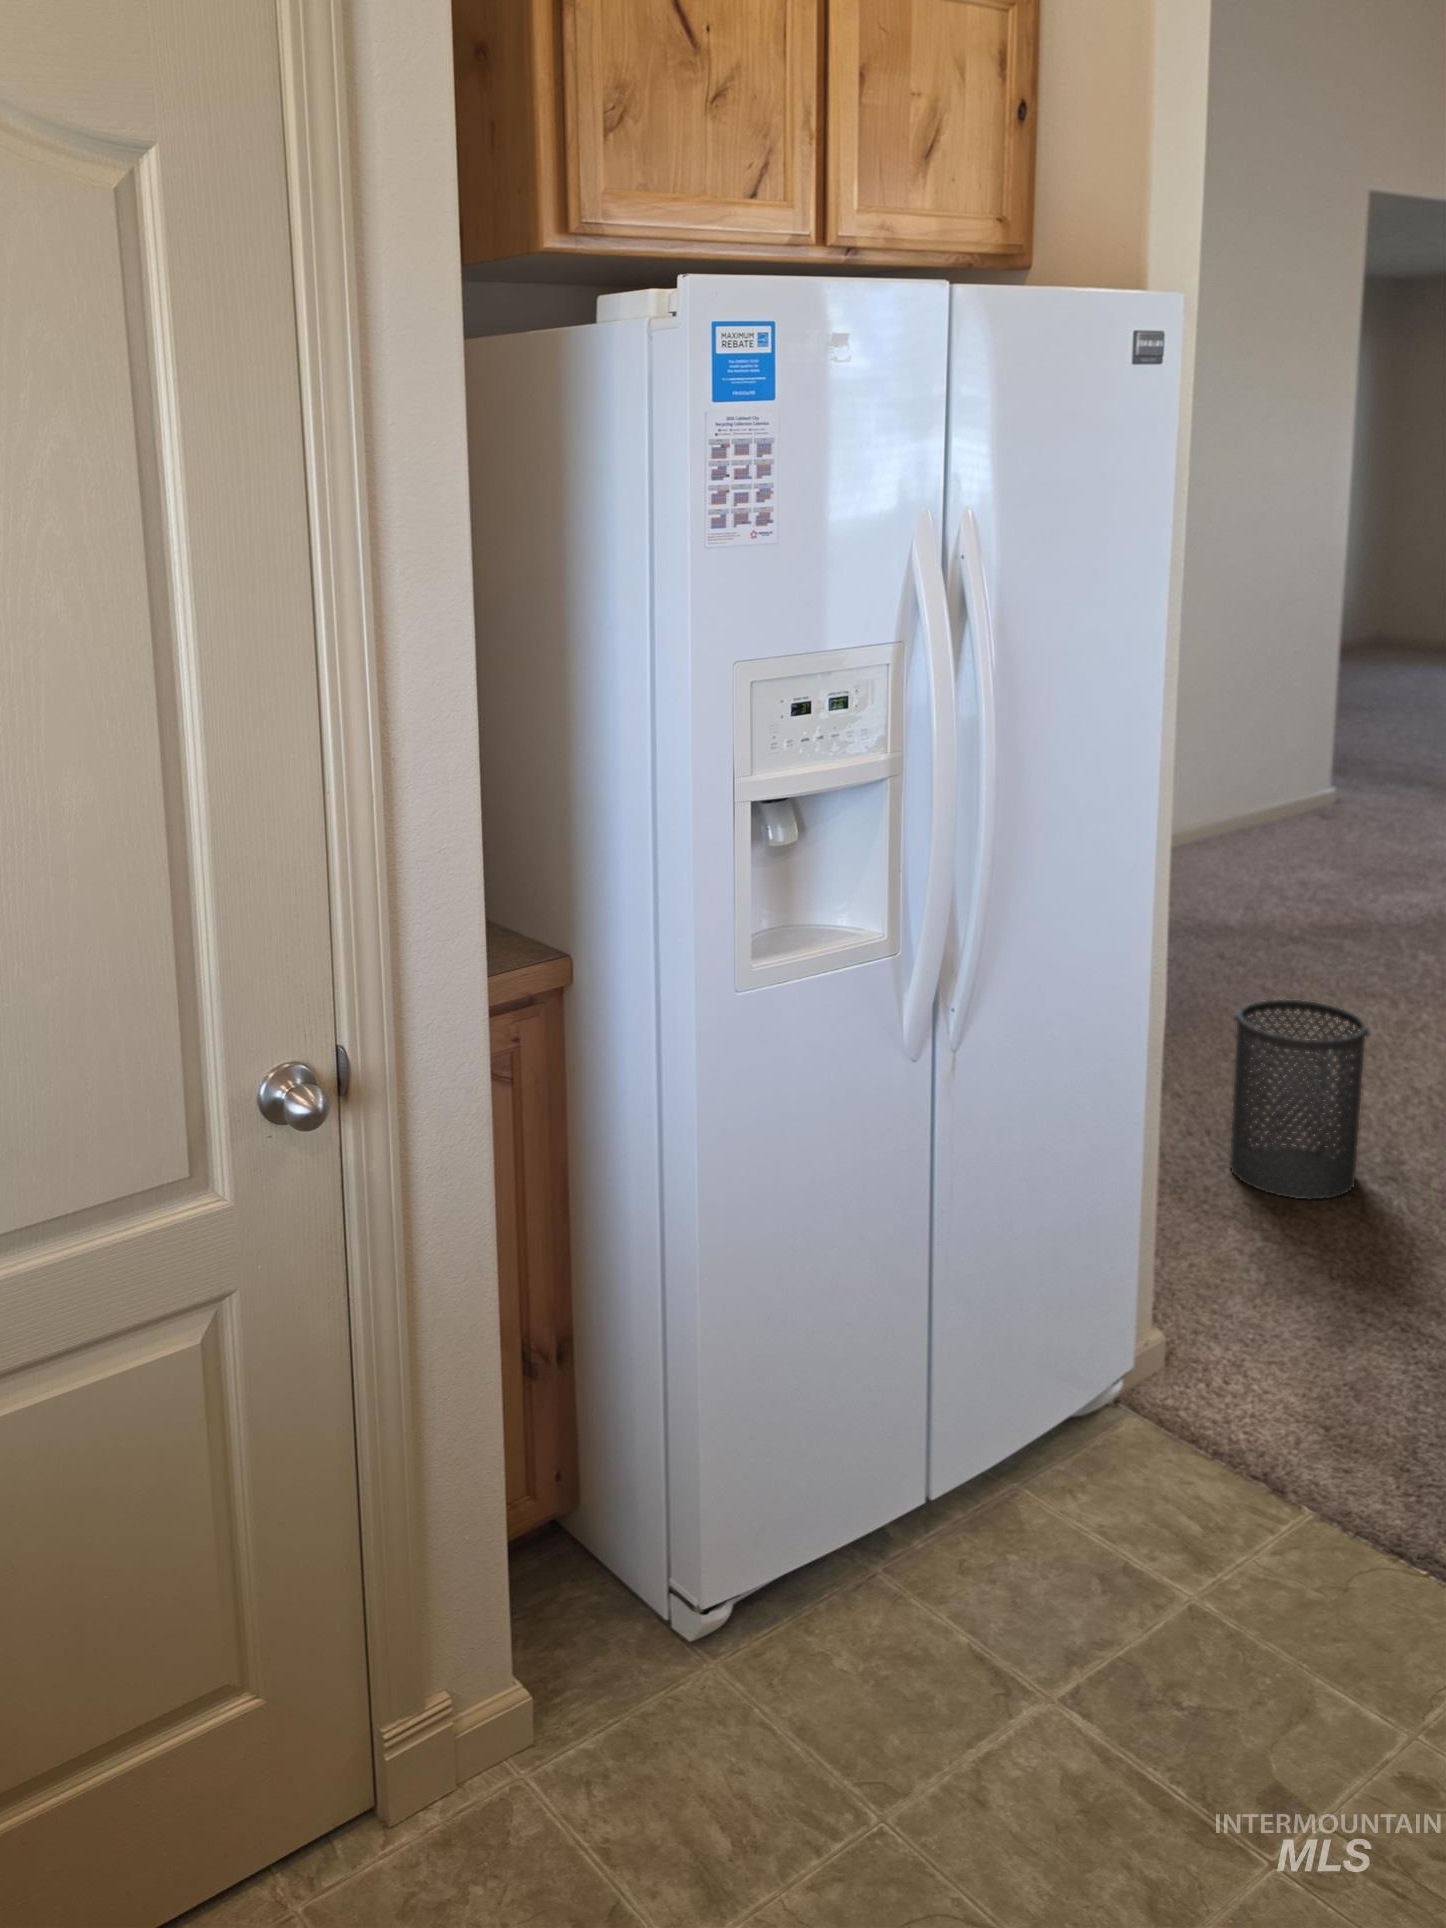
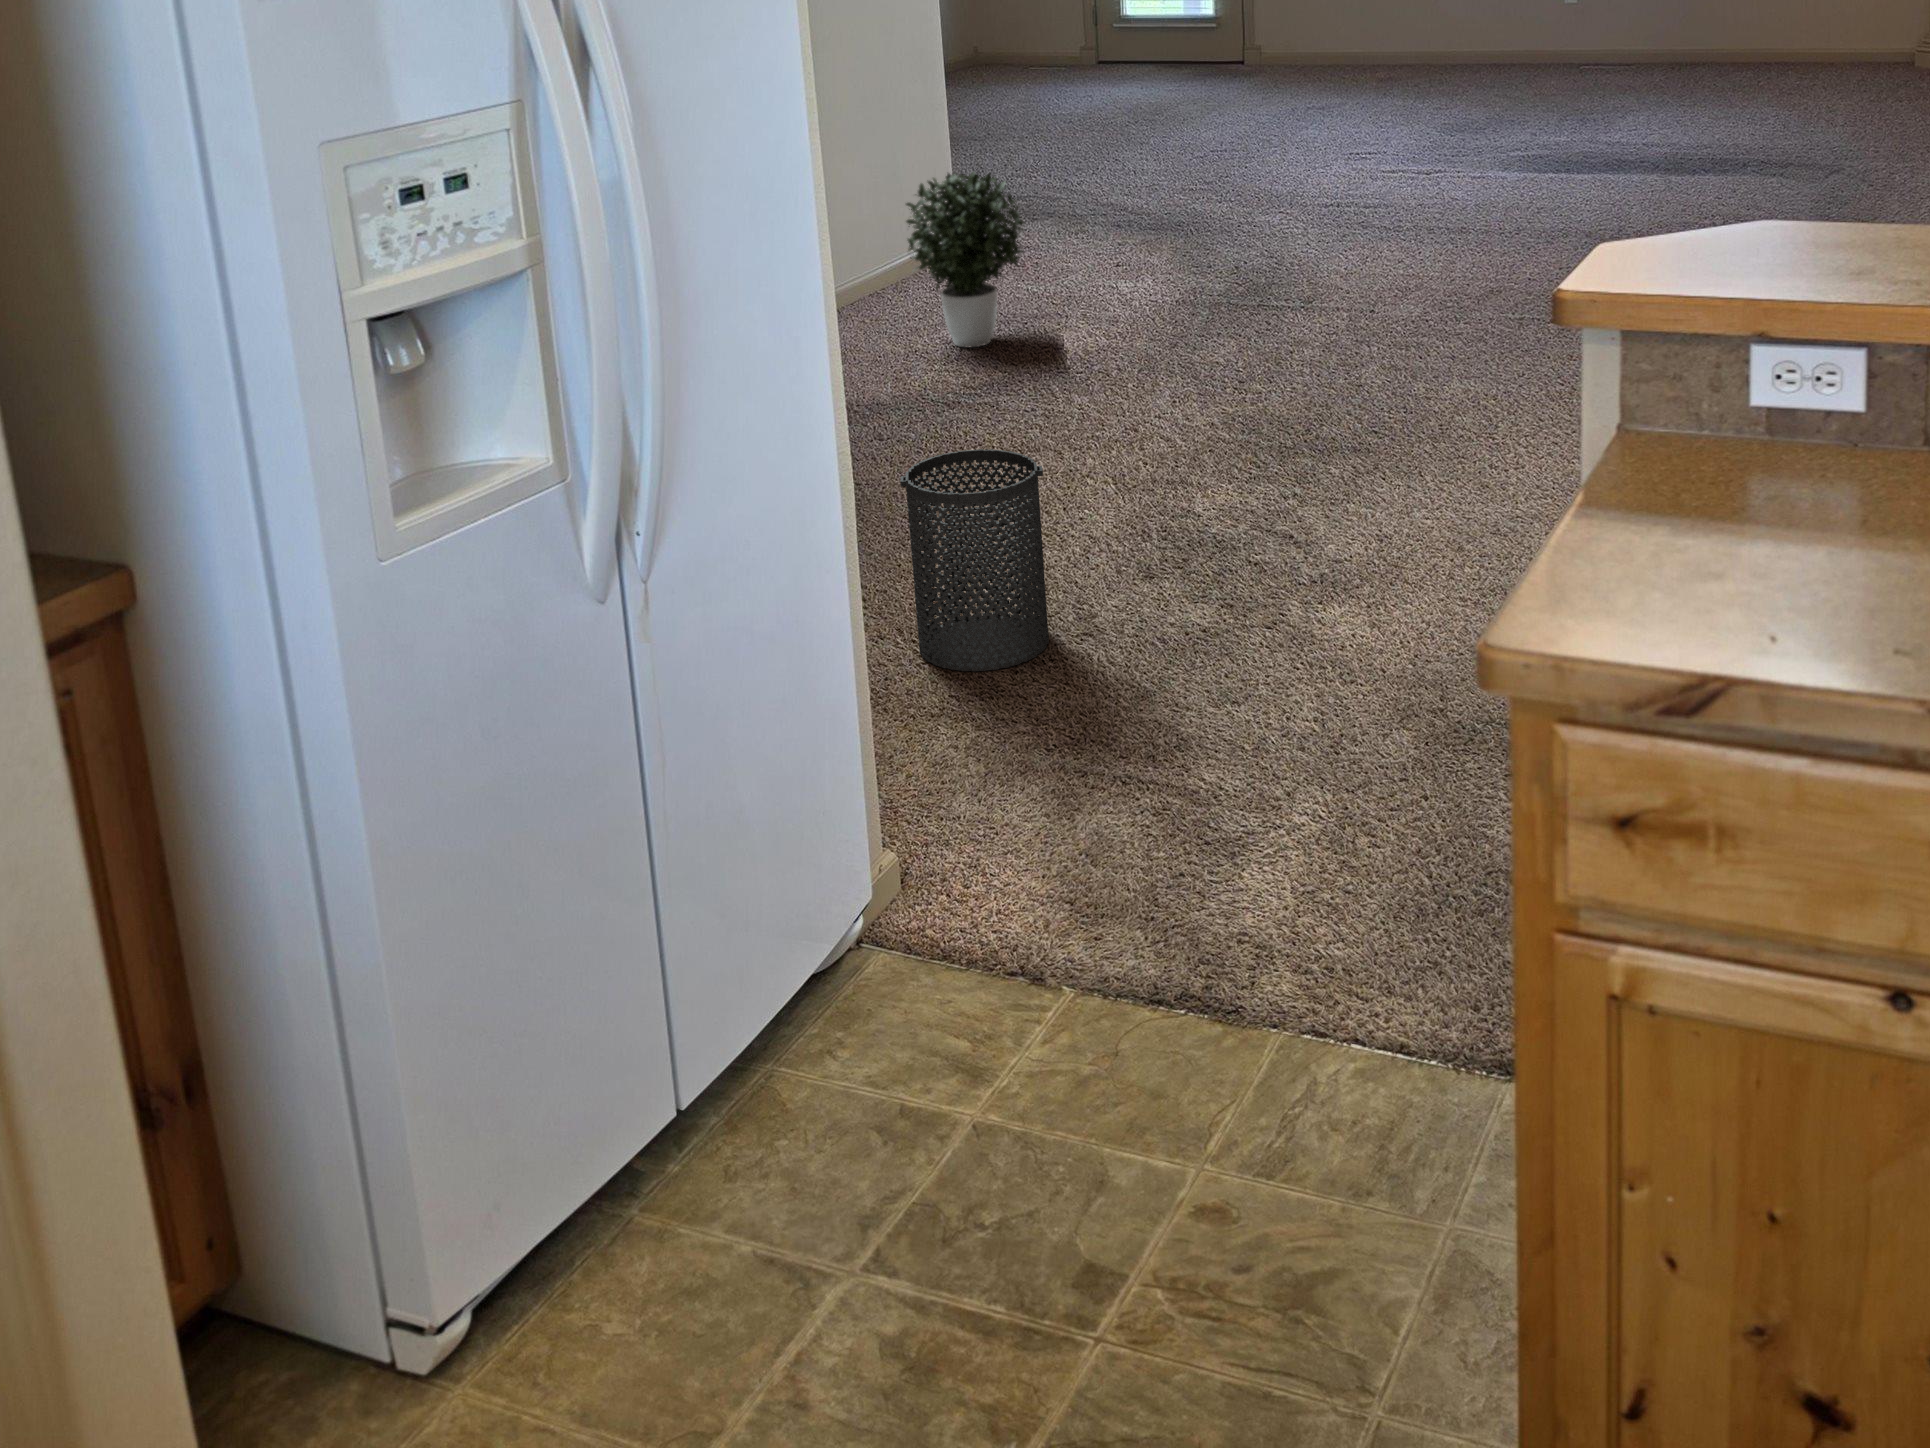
potted plant: none [1290,756,1406,912] -> present [906,172,1024,347]

